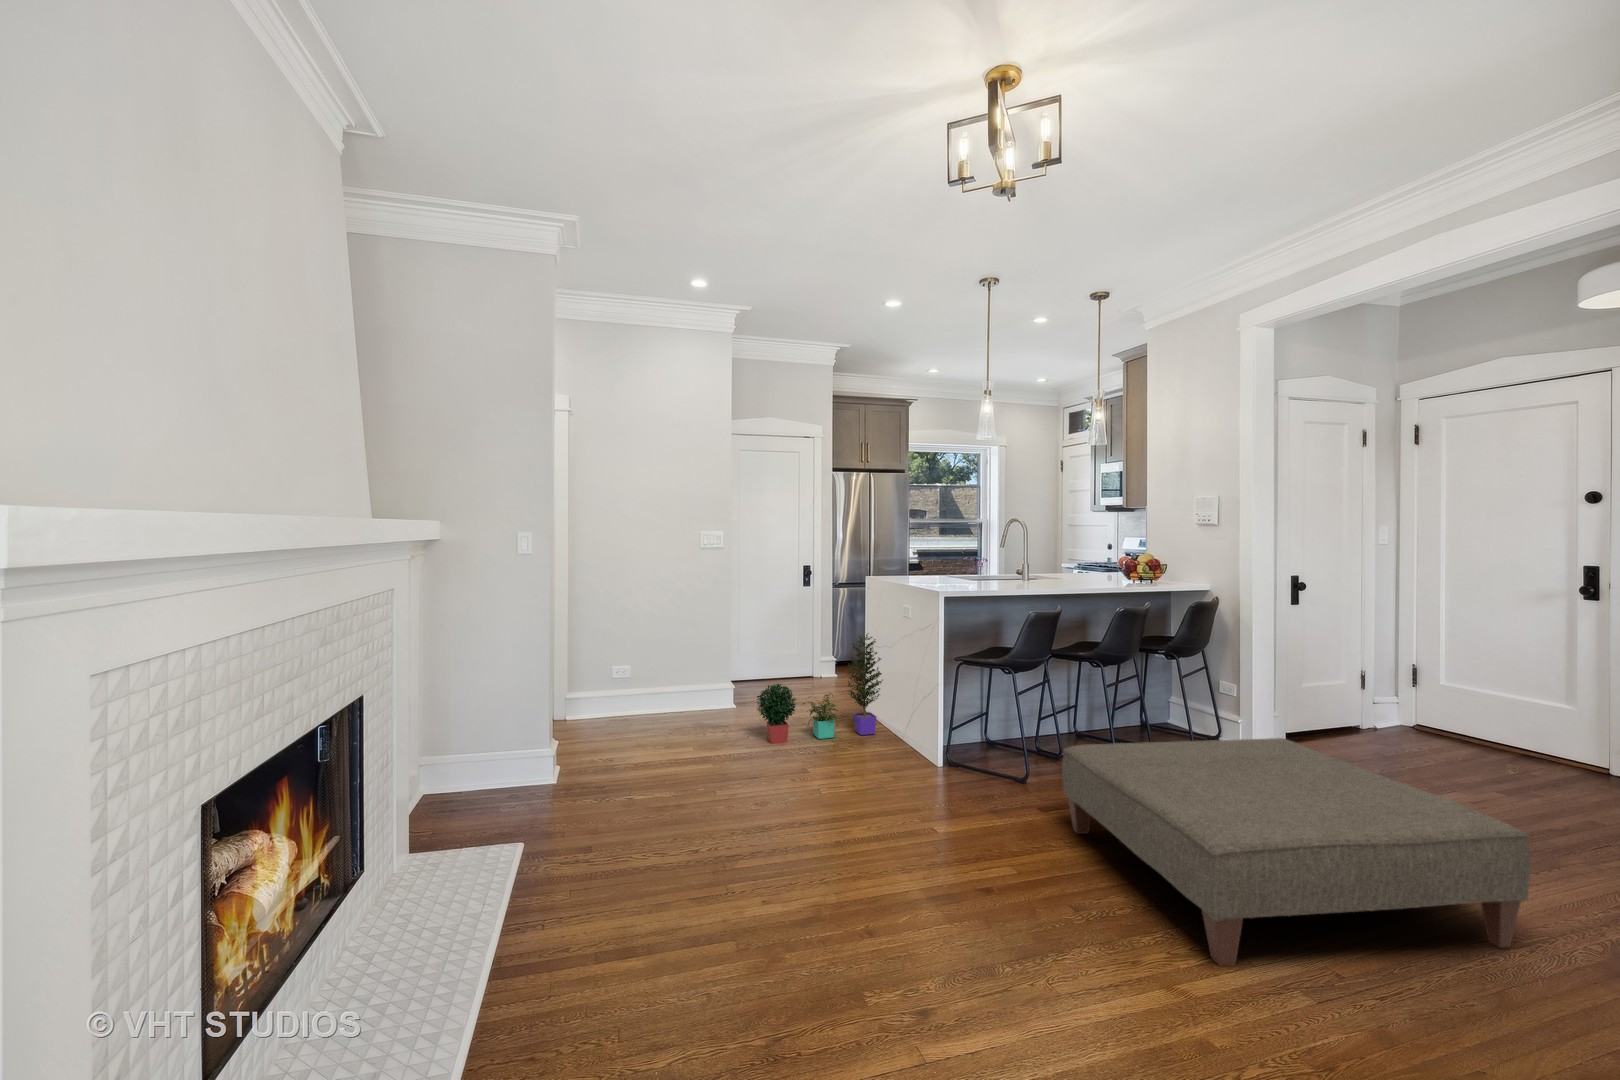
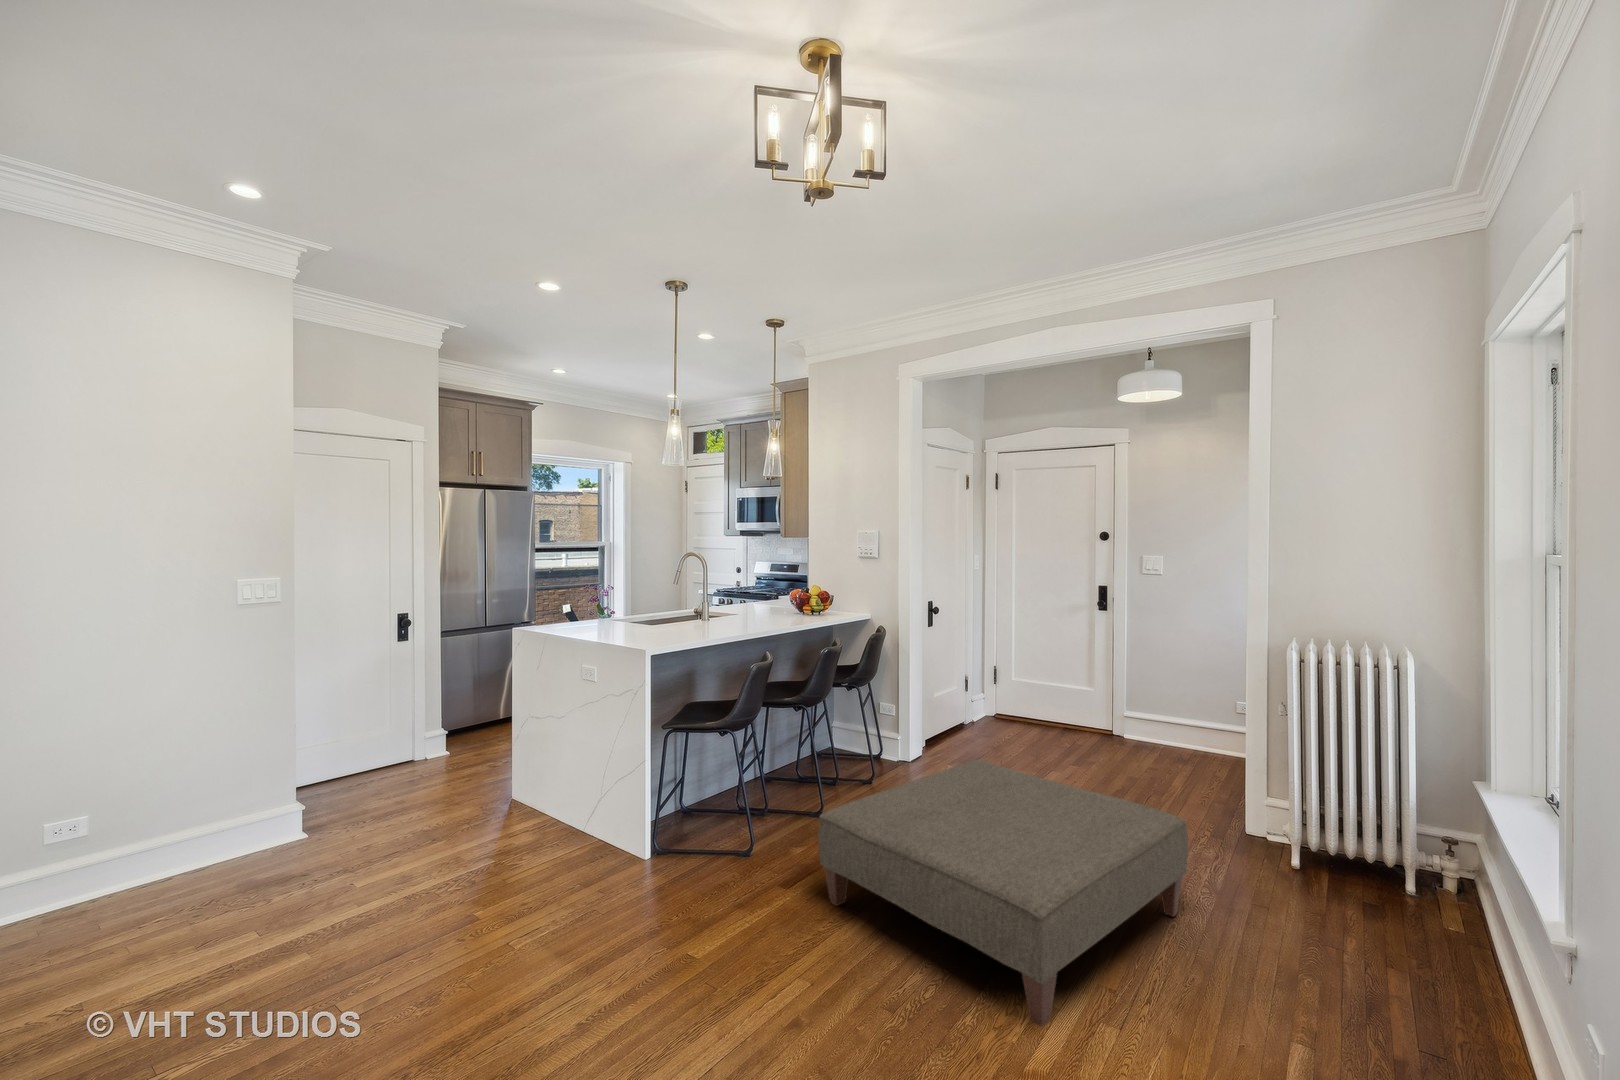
potted plant: present [757,633,883,744] -> none [374,699,558,879]

